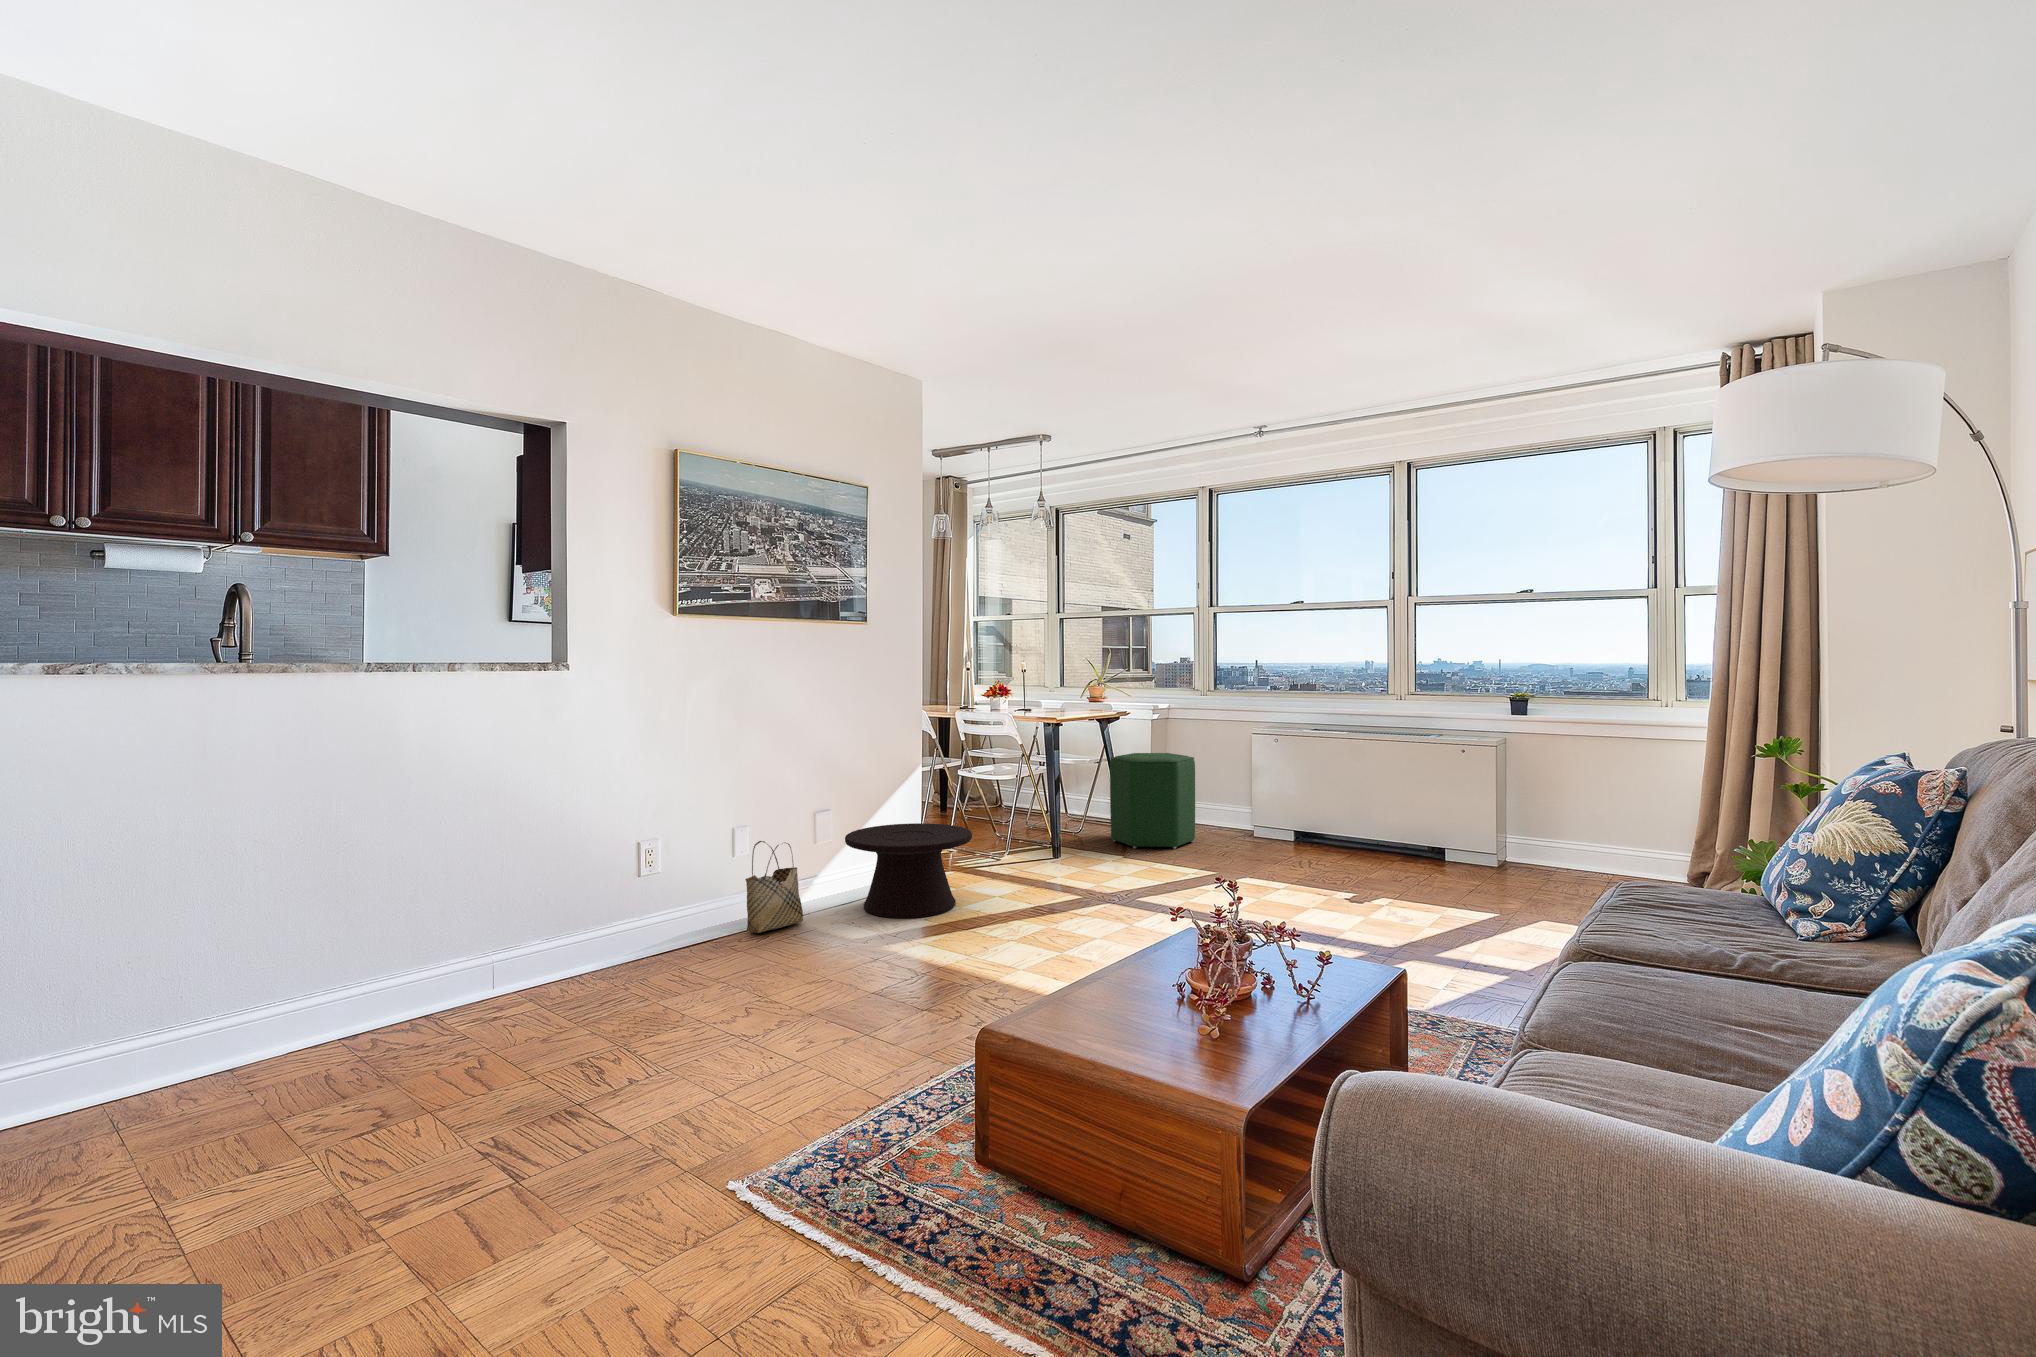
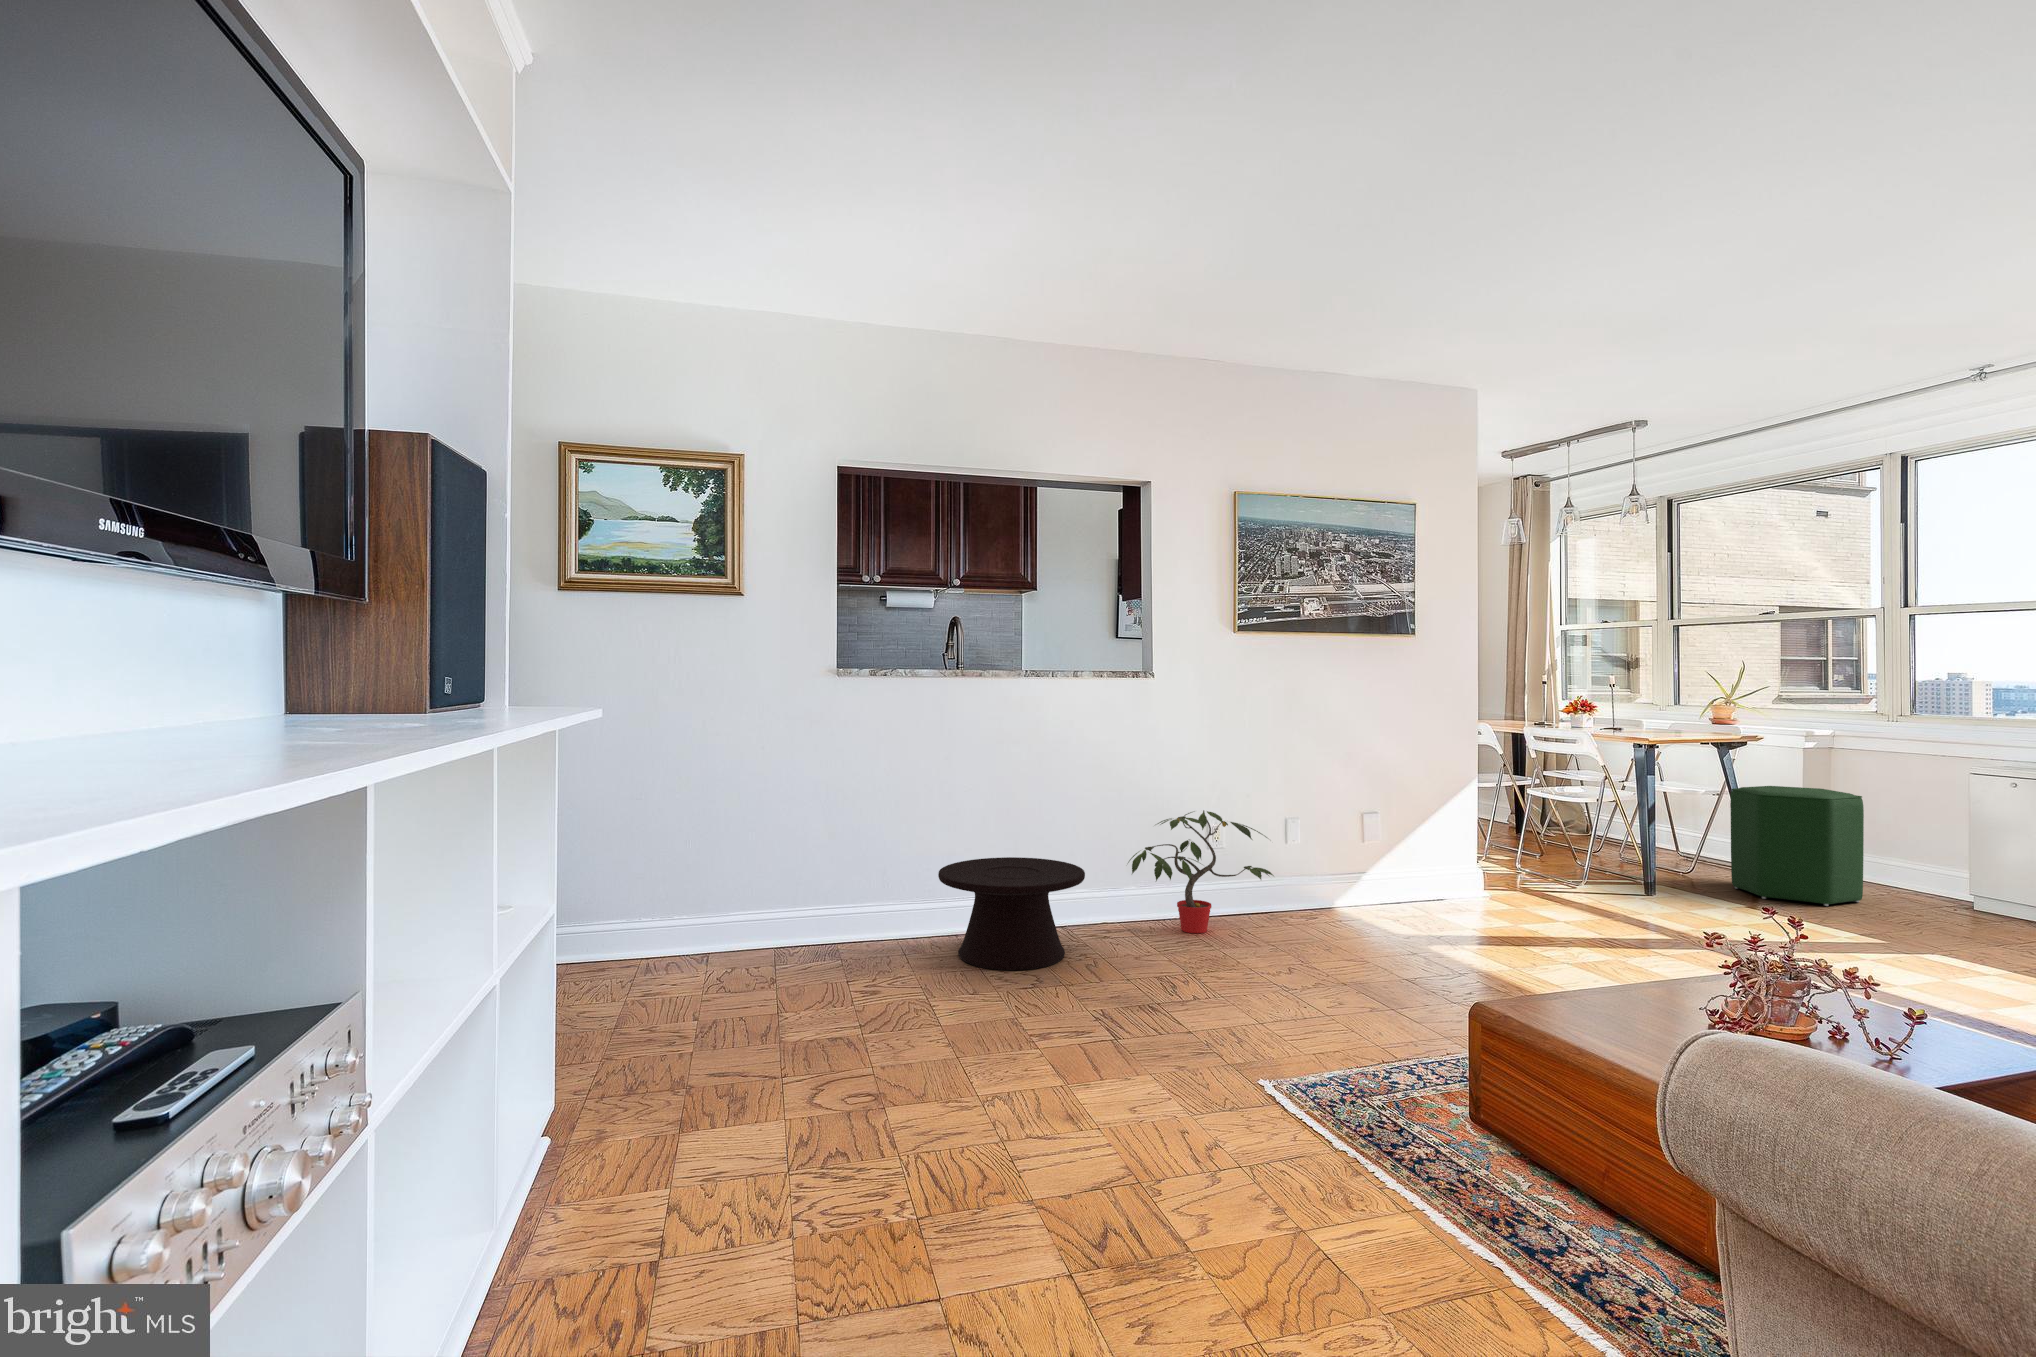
side table: present [845,823,972,918] -> present [938,857,1085,970]
potted plant: none [536,828,728,979] -> present [1128,810,1274,933]
woven basket: present [745,841,803,933] -> none [1293,835,1346,917]

